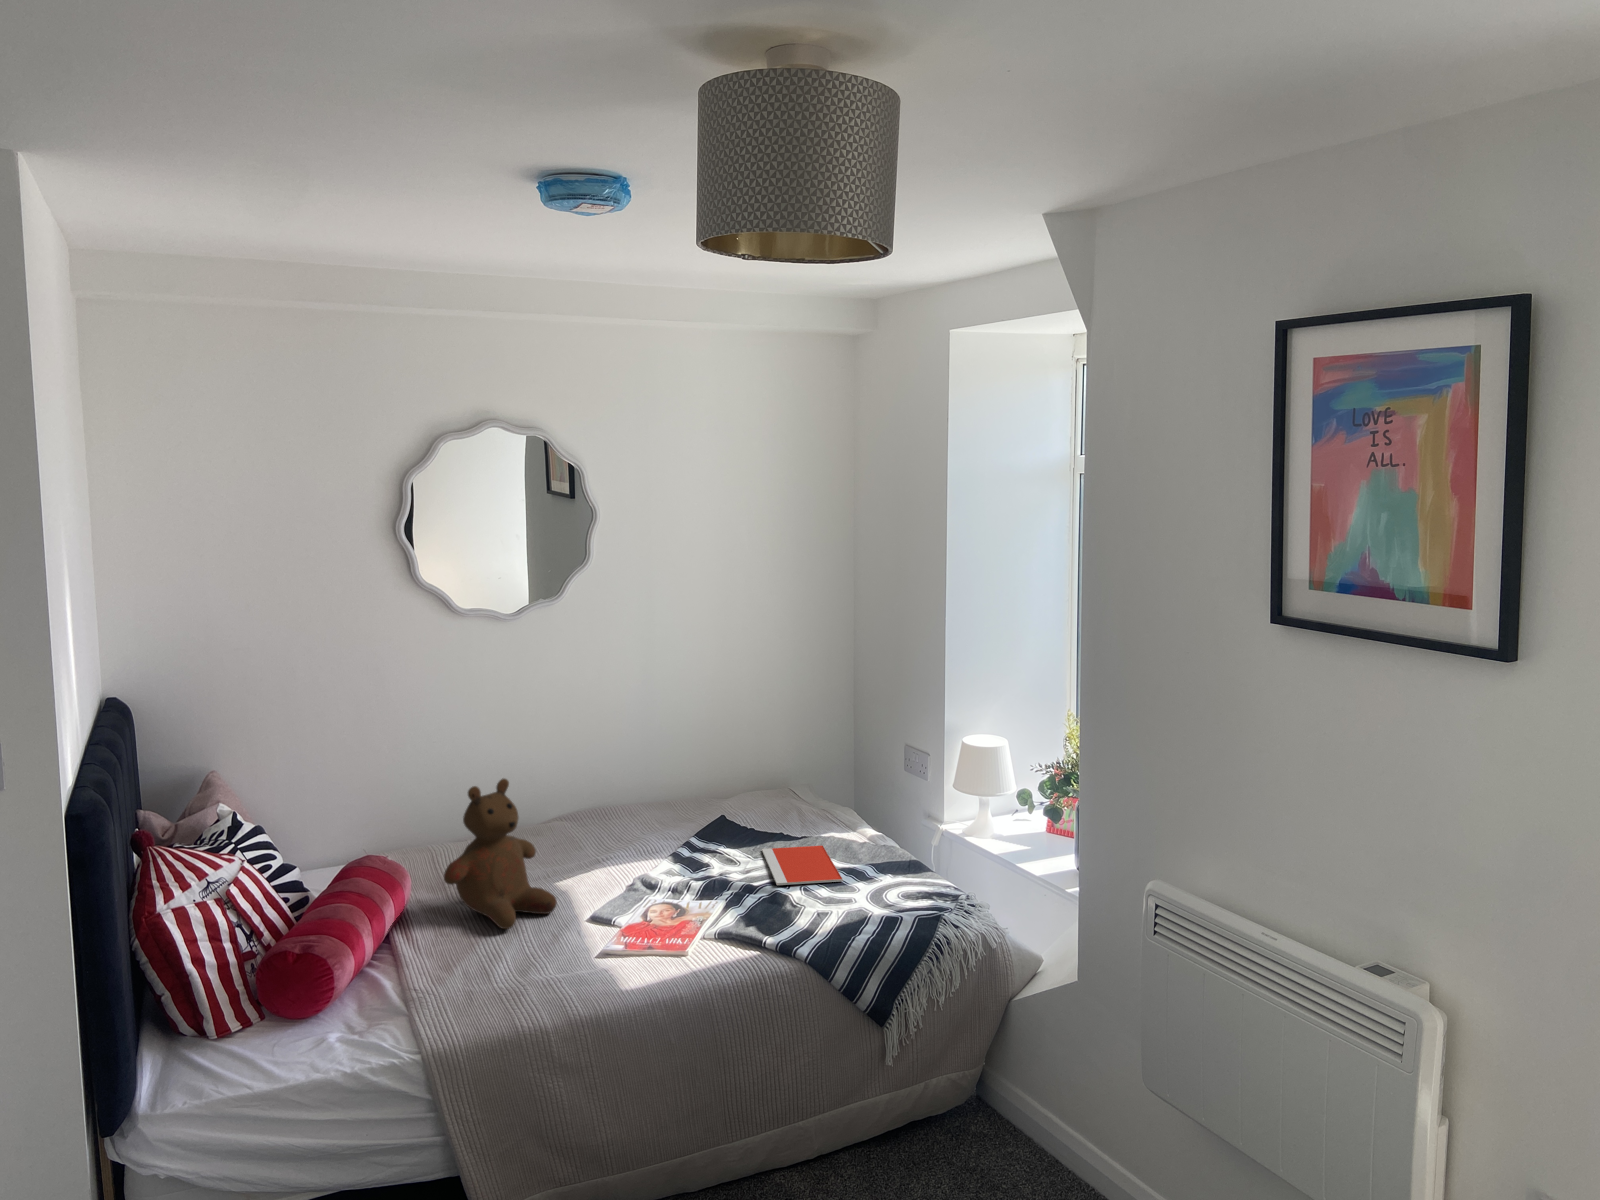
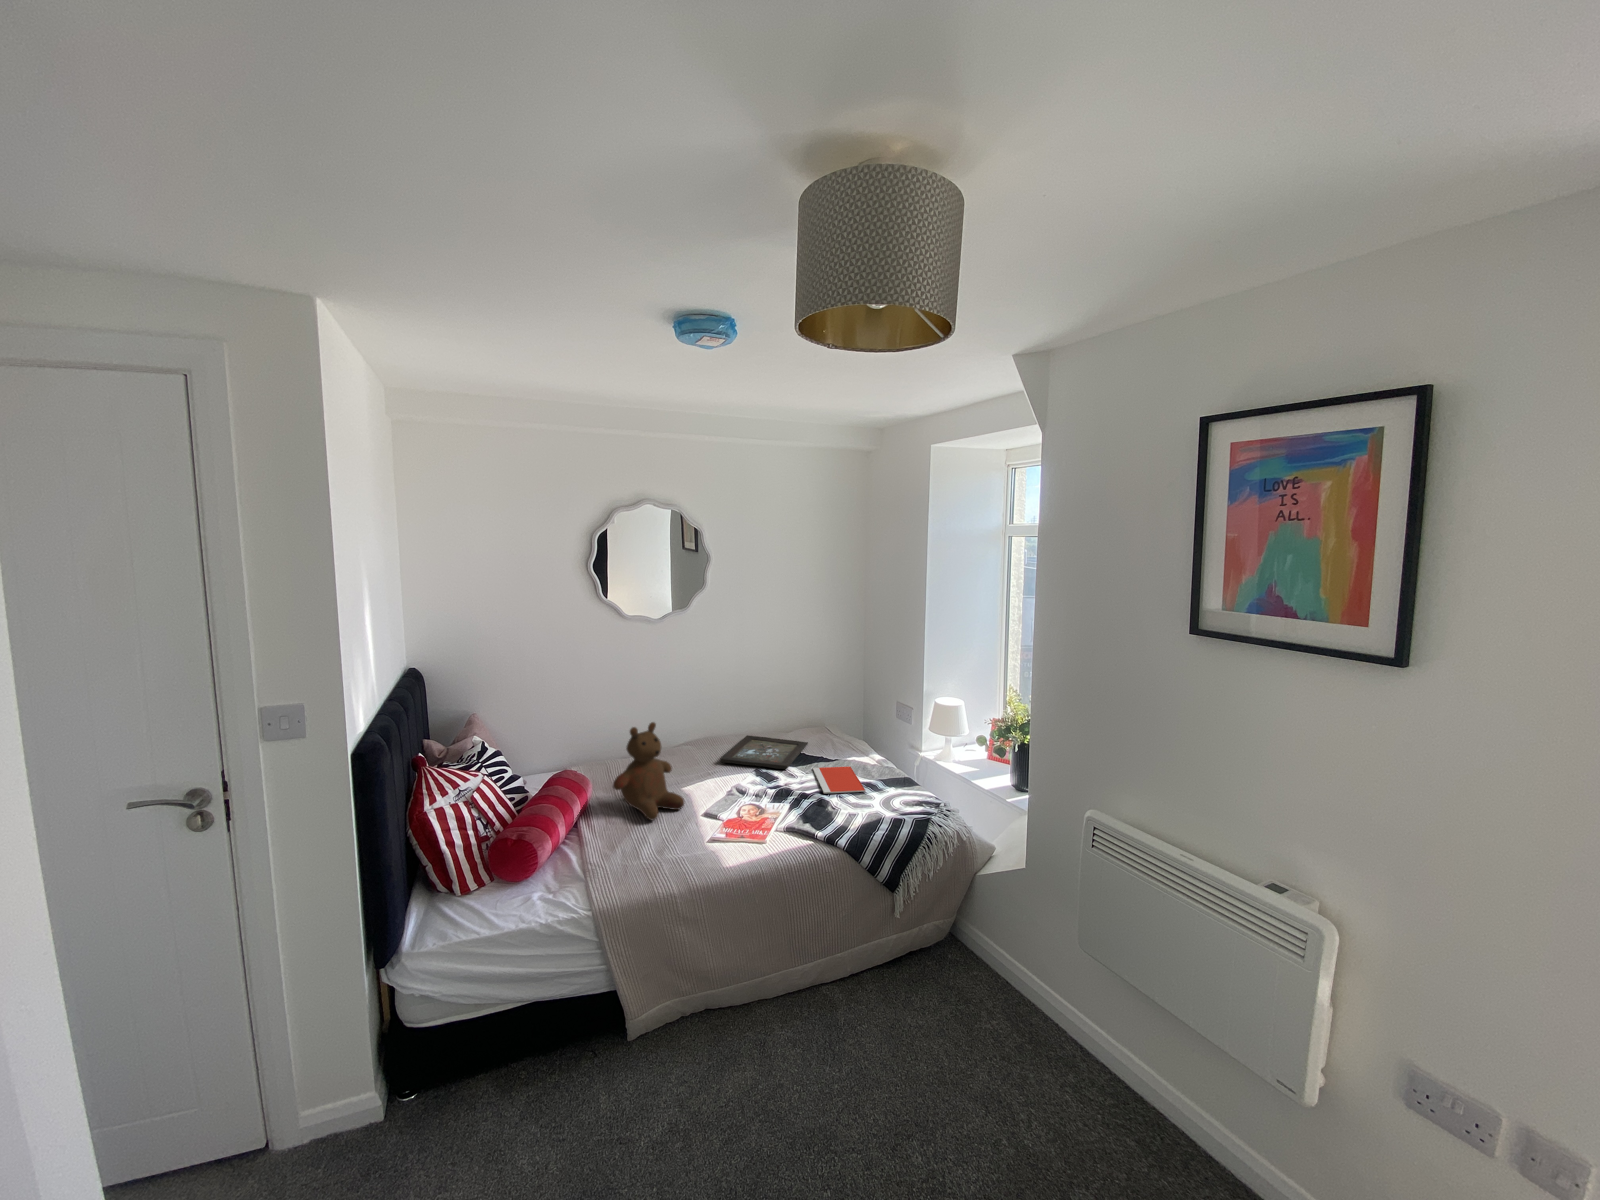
tray: none [614,802,757,852] -> present [720,735,808,769]

